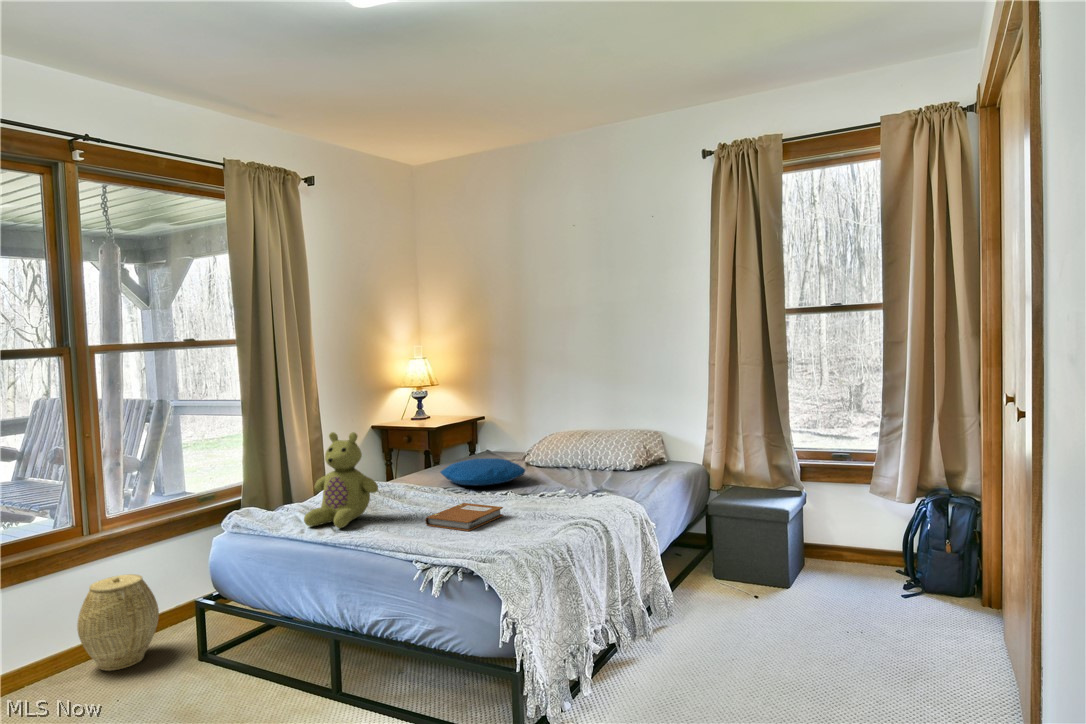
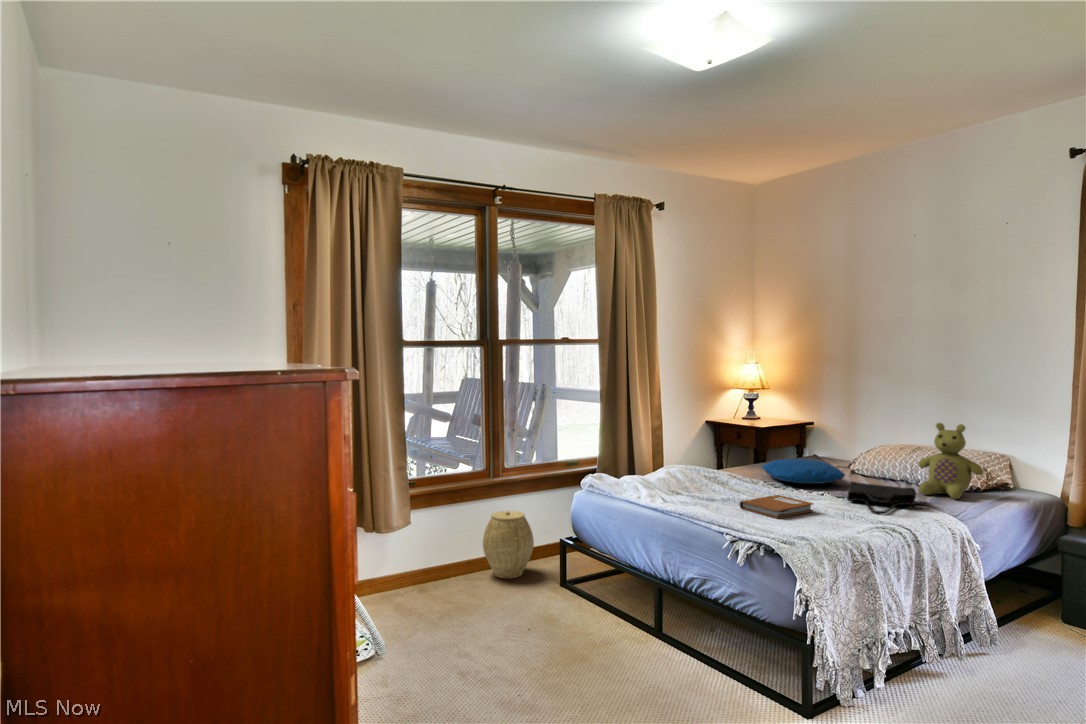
stuffed bear: present [304,432,378,528] -> present [918,423,983,499]
tote bag: none [531,475,595,508] -> present [847,482,917,514]

